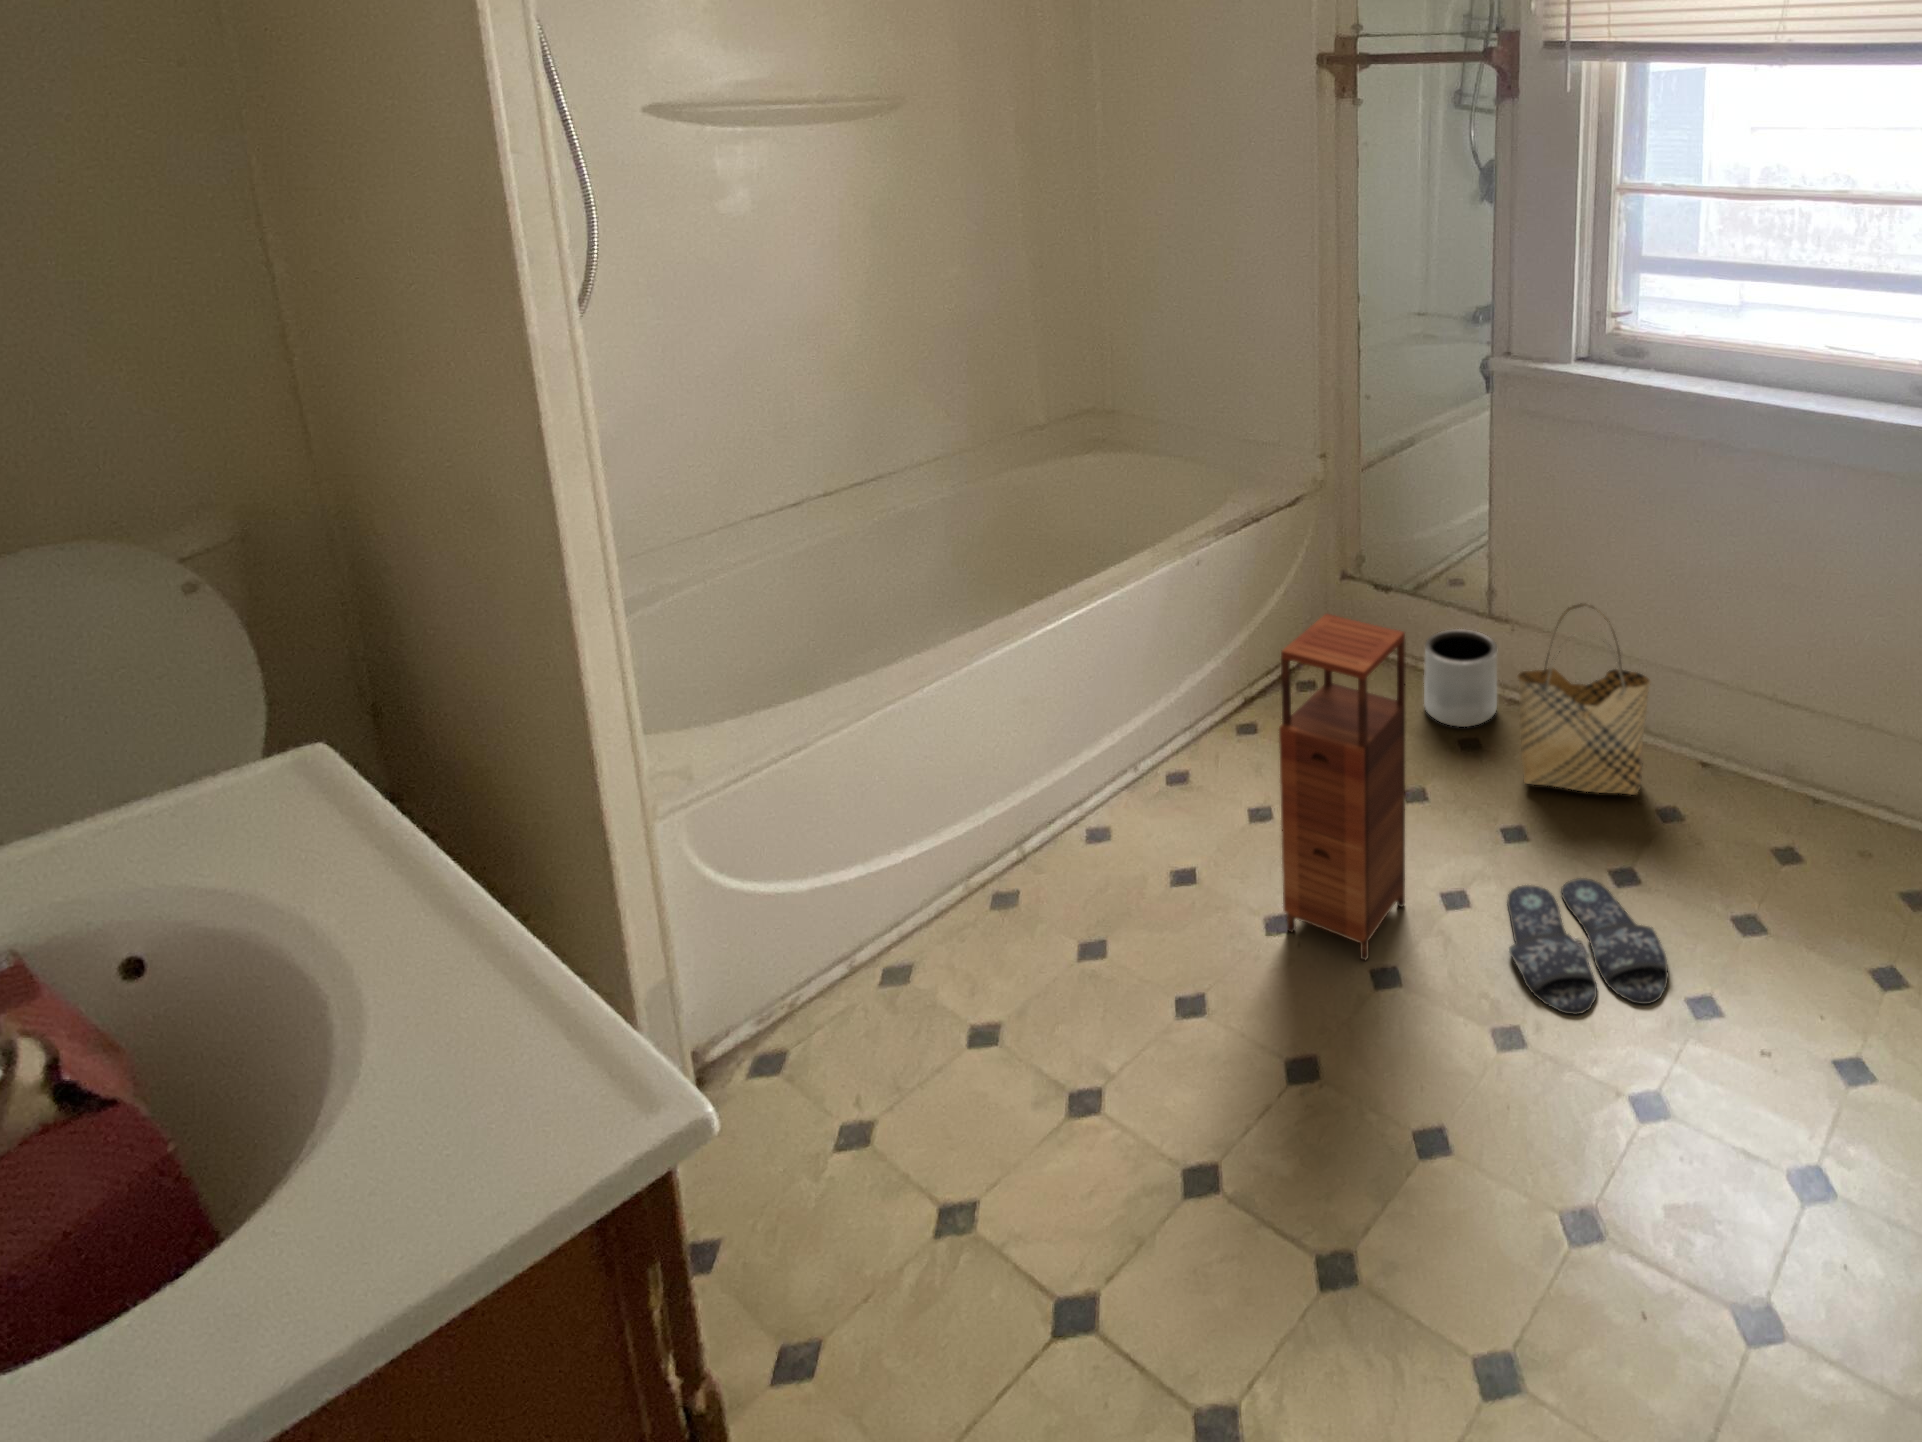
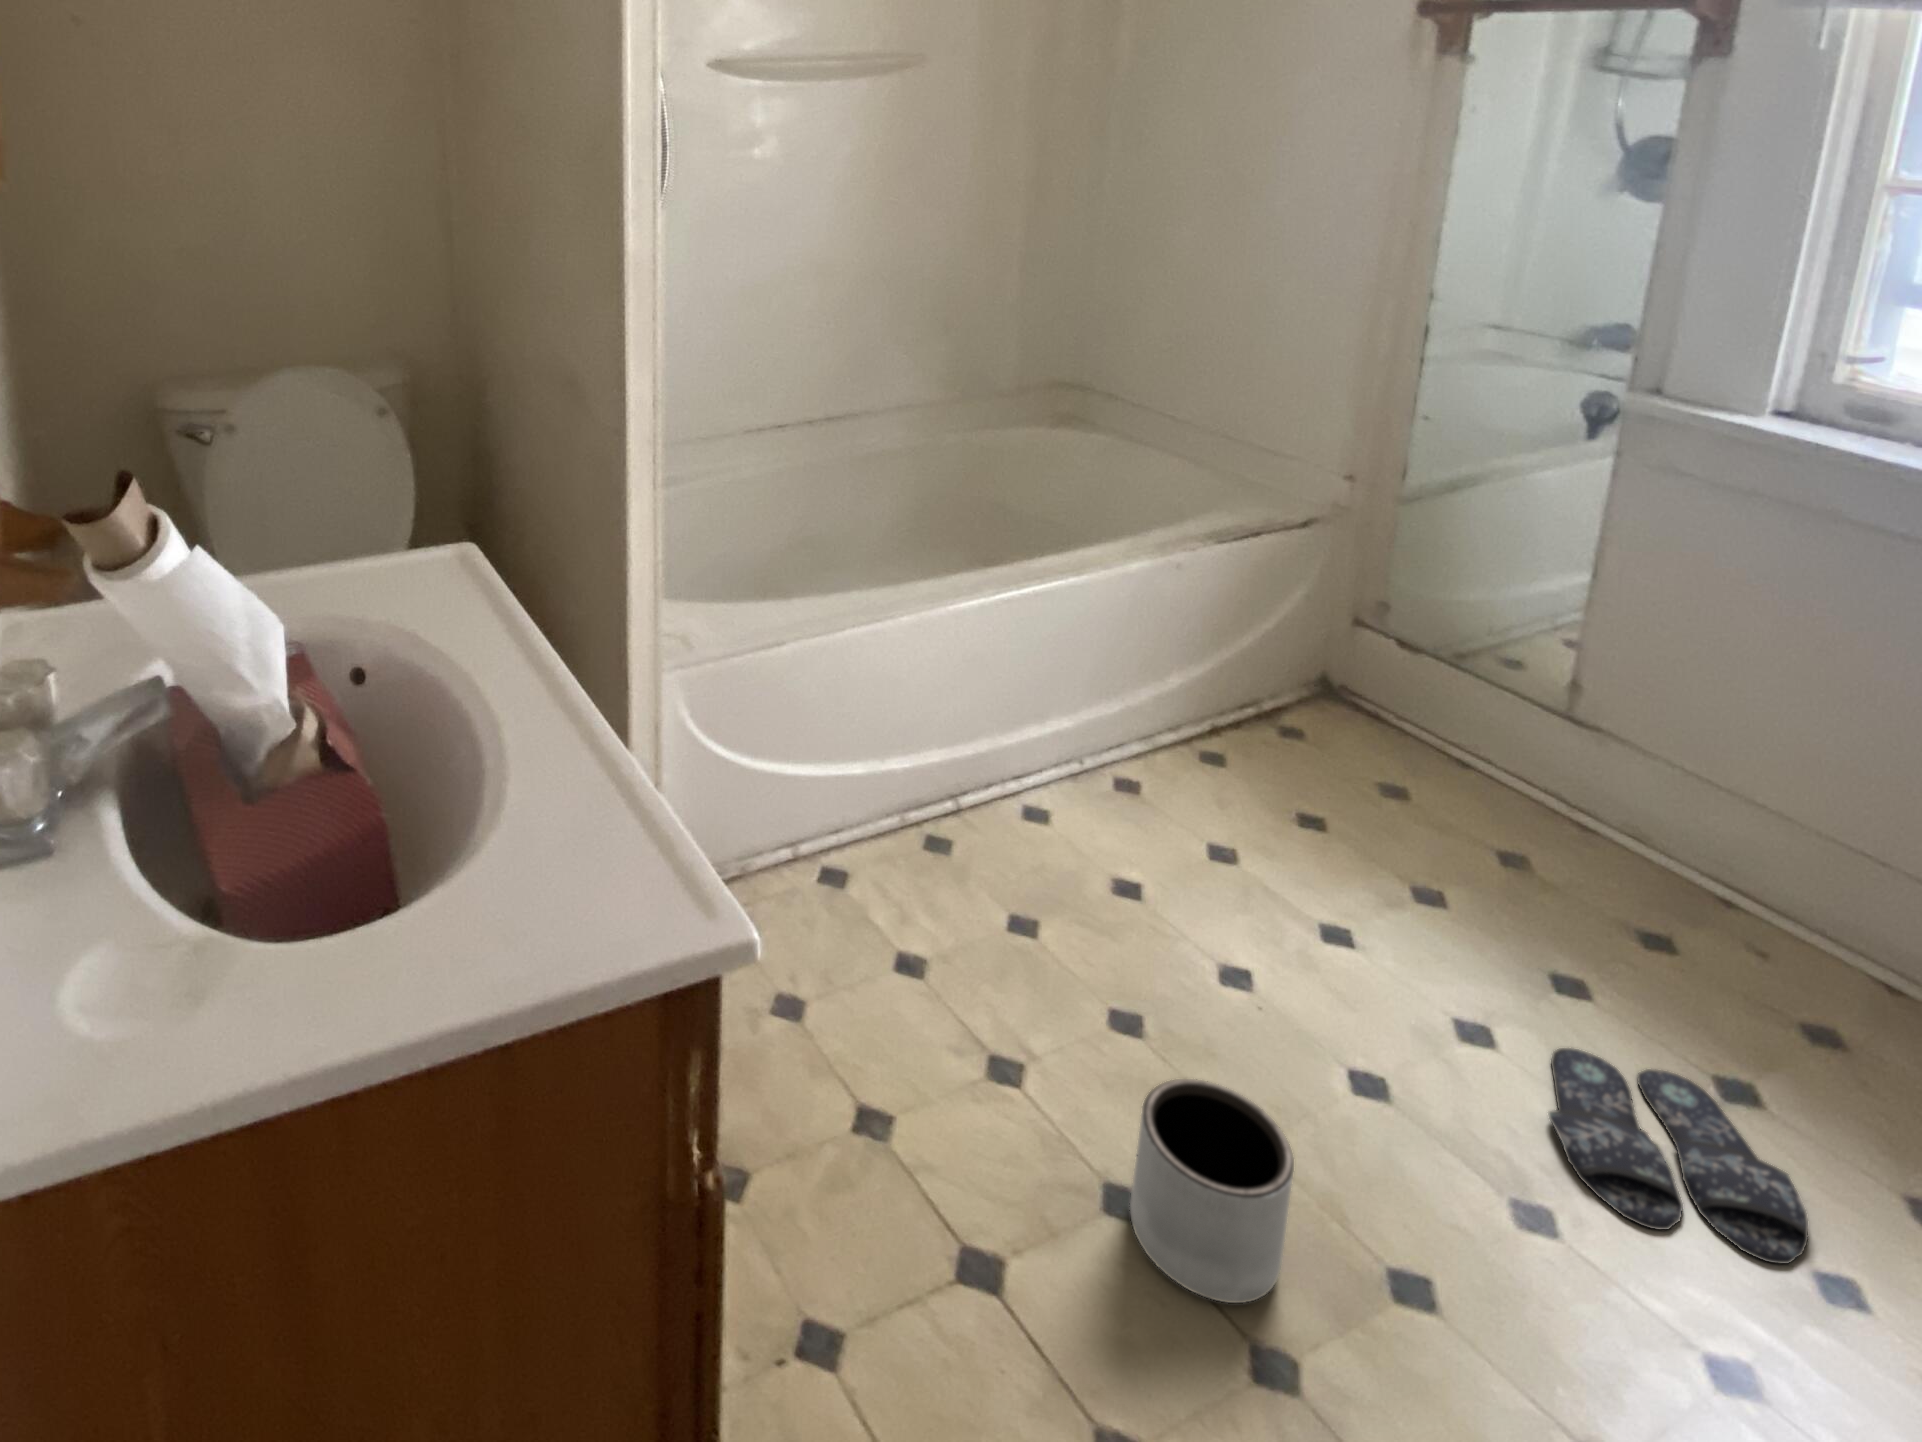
woven basket: present [1517,604,1650,795] -> none [1592,731,1832,1002]
storage cabinet: present [1279,614,1405,960] -> none [1245,653,1453,1052]
planter: present [1424,629,1497,727] -> present [1130,1079,1294,1303]

